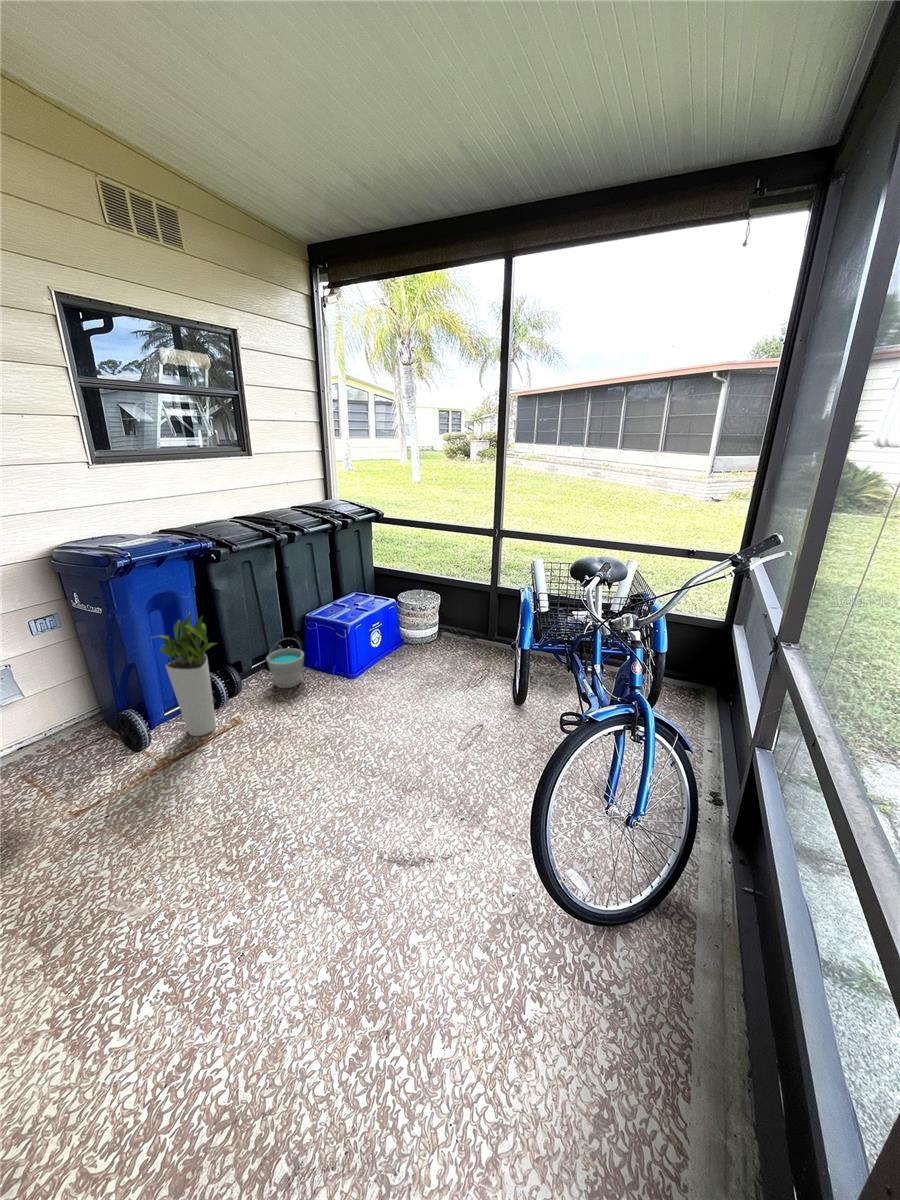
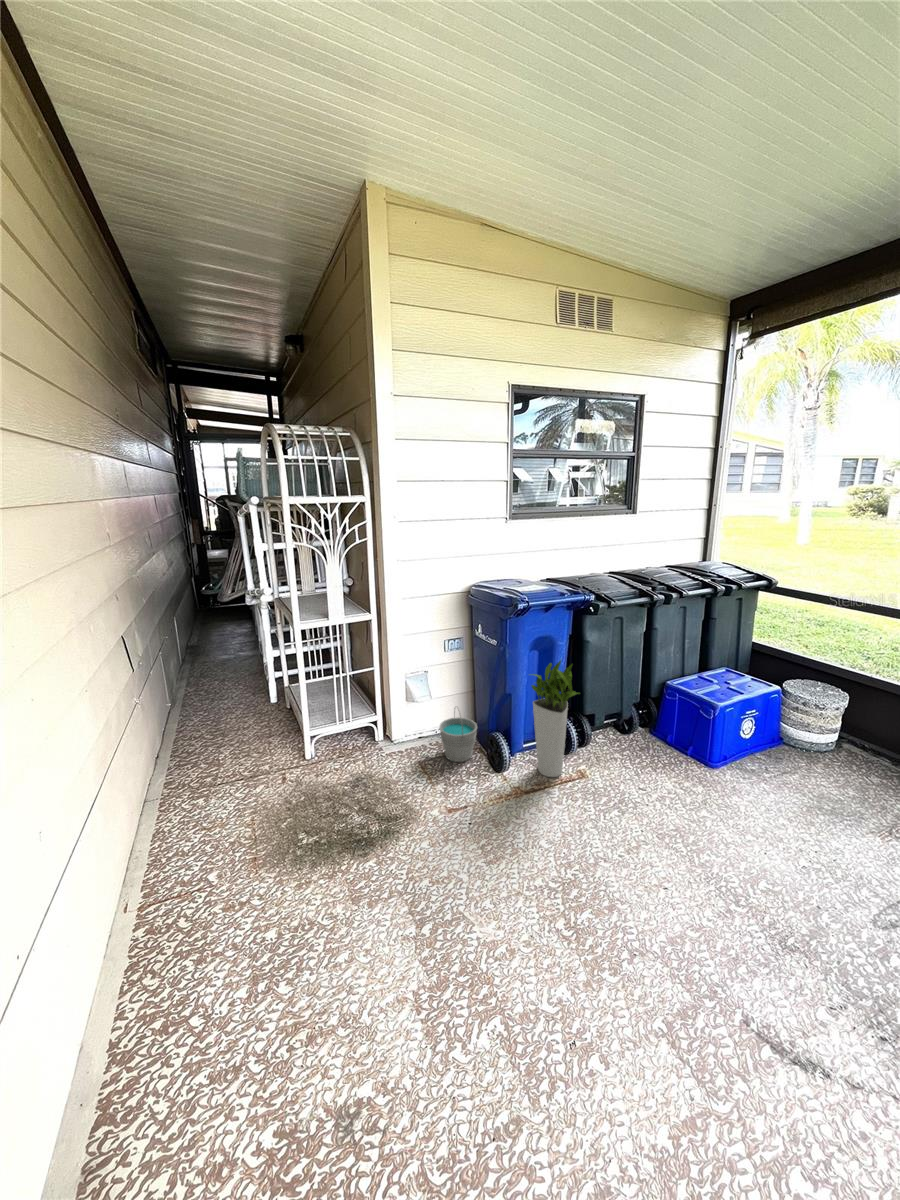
bucket: present [267,639,304,688] -> present [440,712,477,762]

